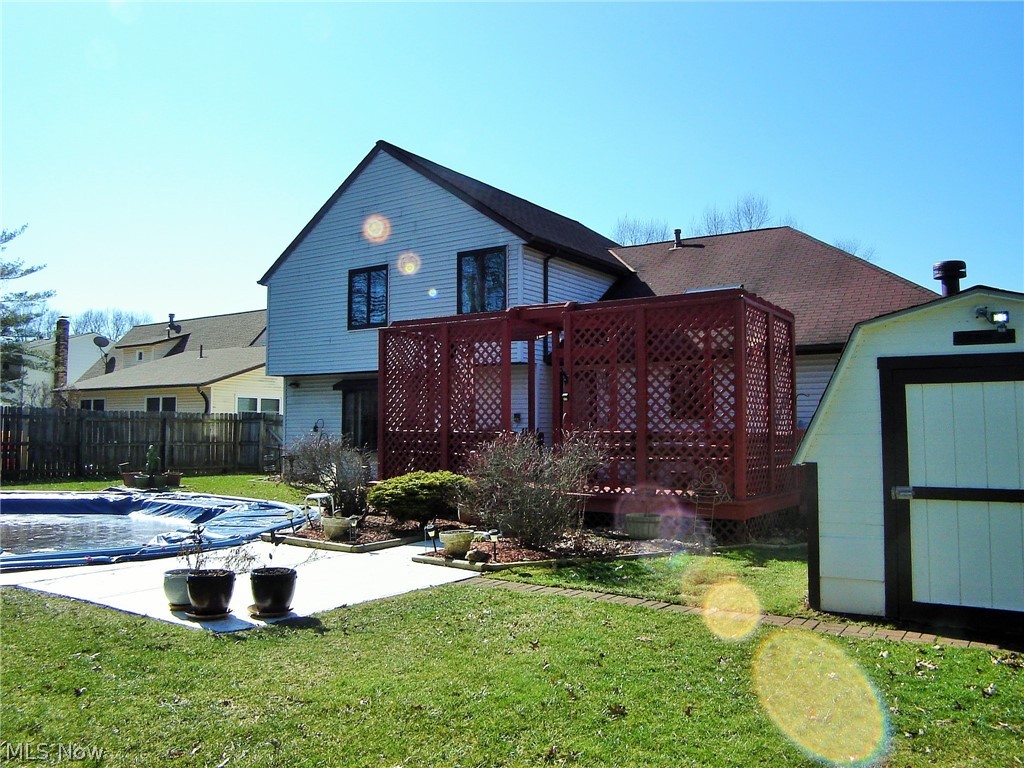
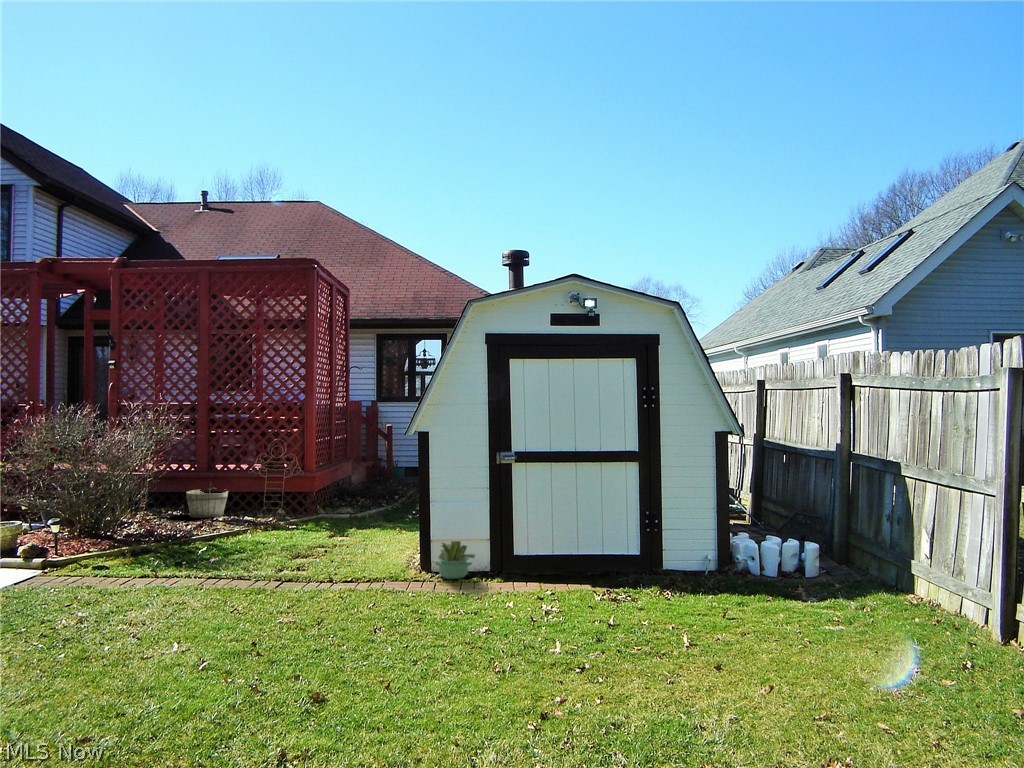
decorative plant: none [819,579,865,619] -> present [435,541,475,579]

